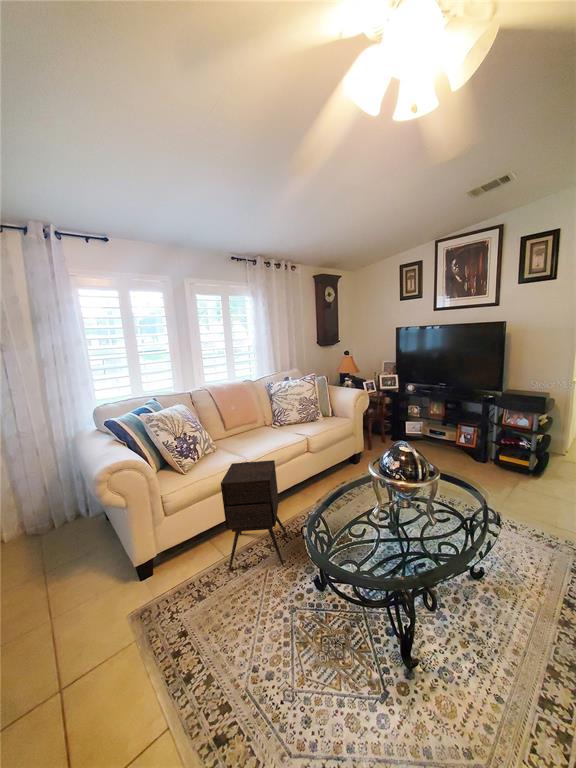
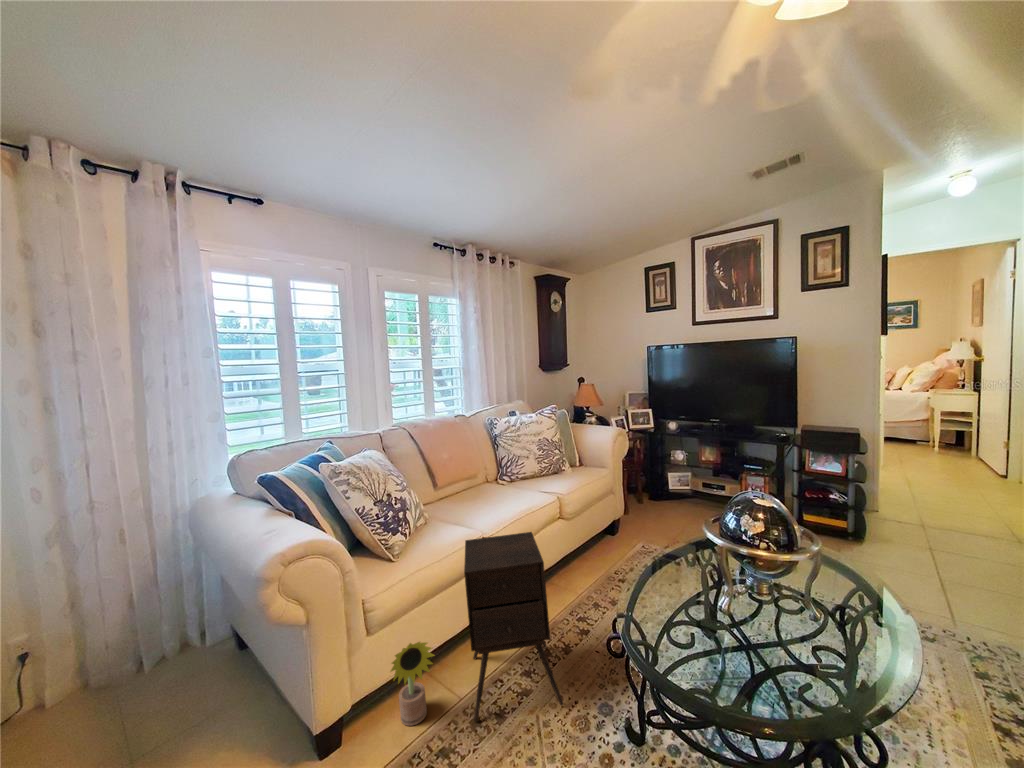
decorative plant: none [176,522,205,568] -> present [391,642,434,726]

